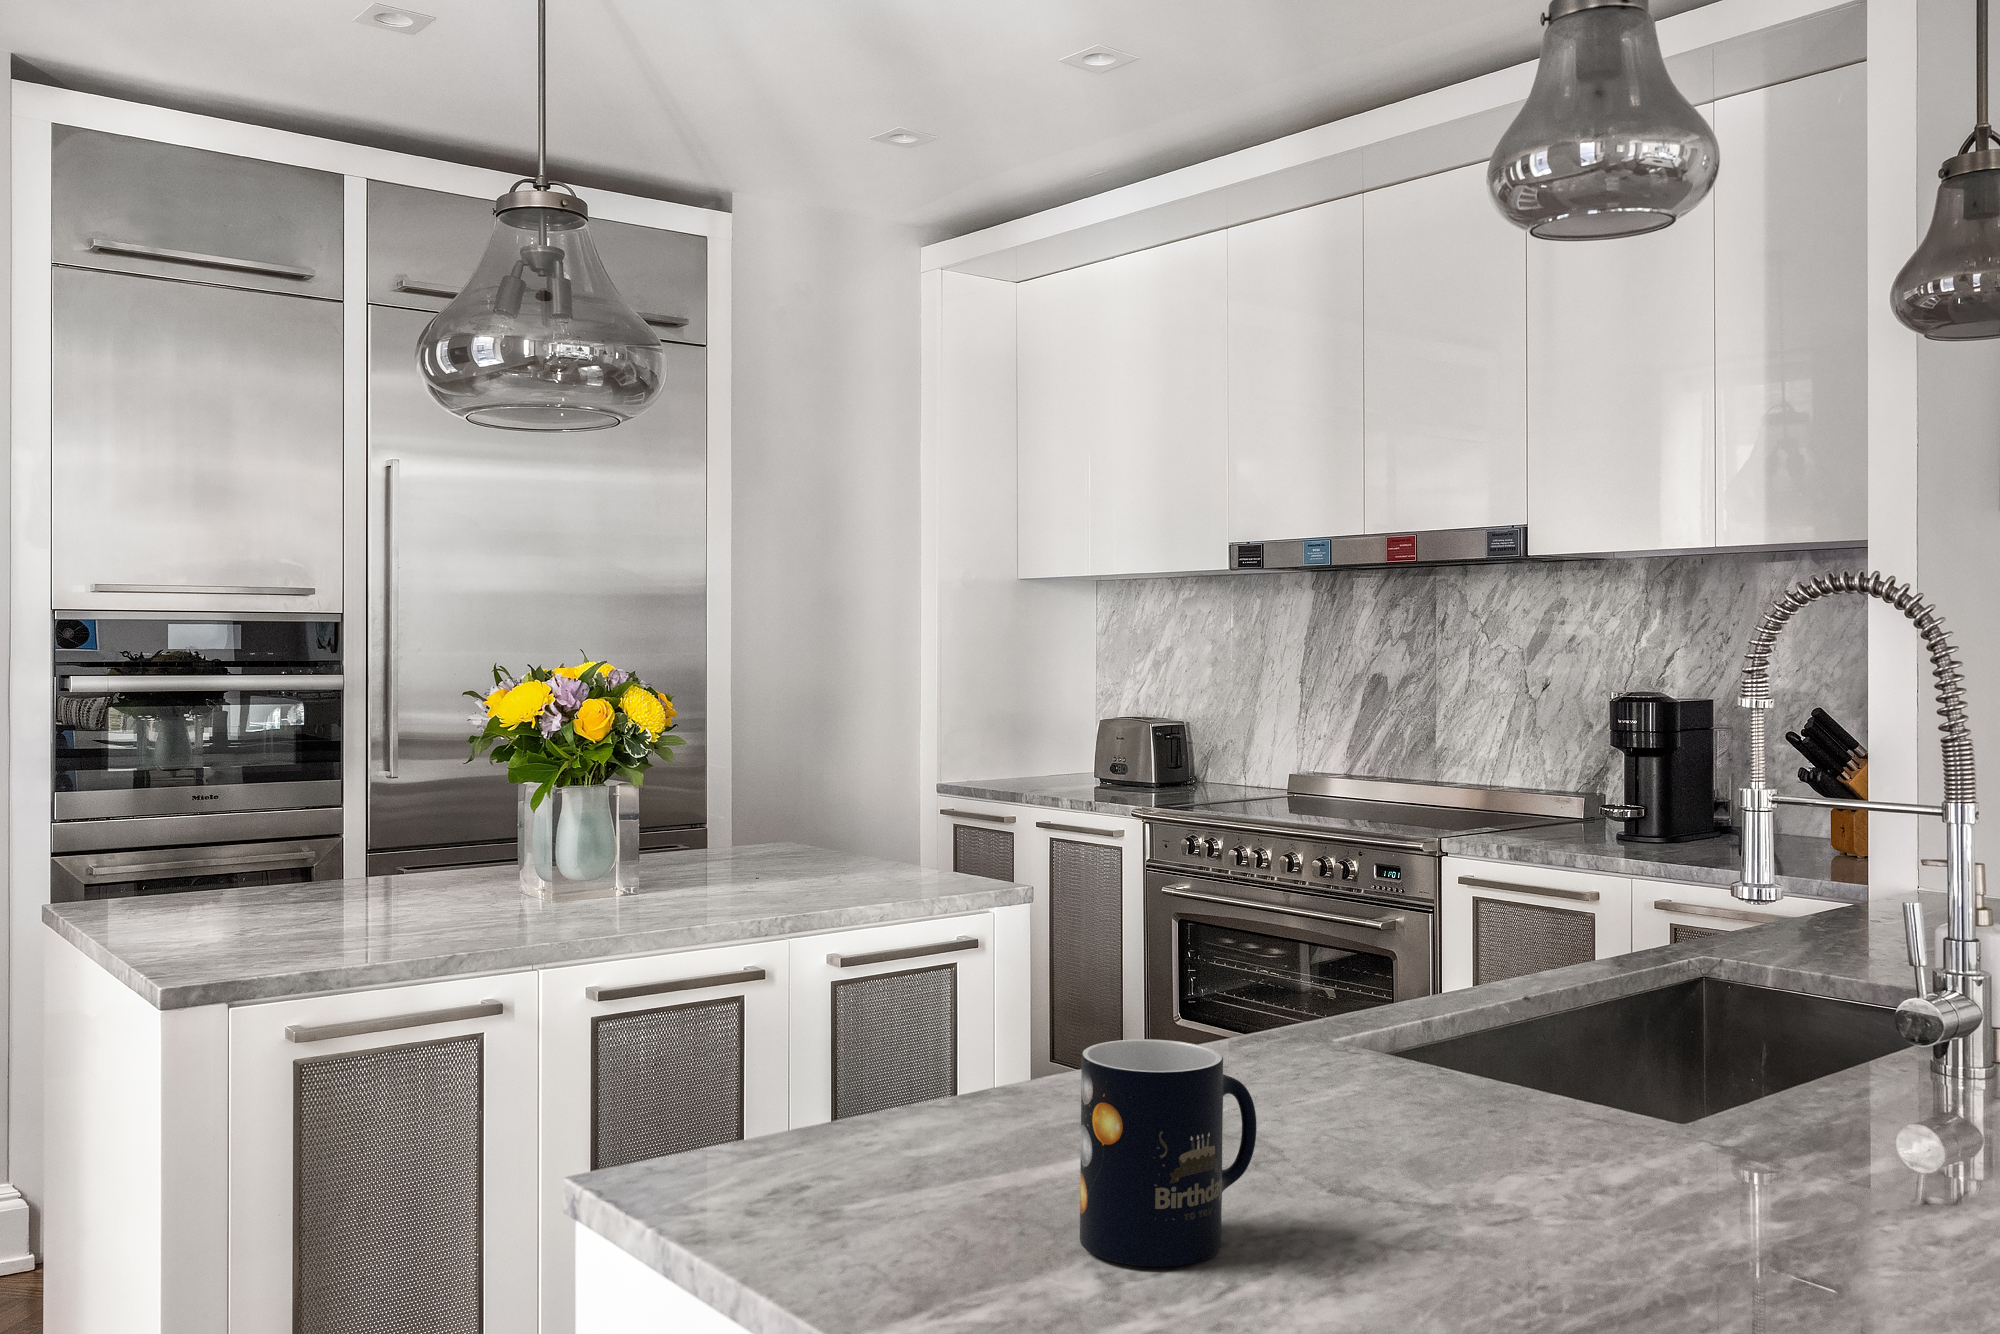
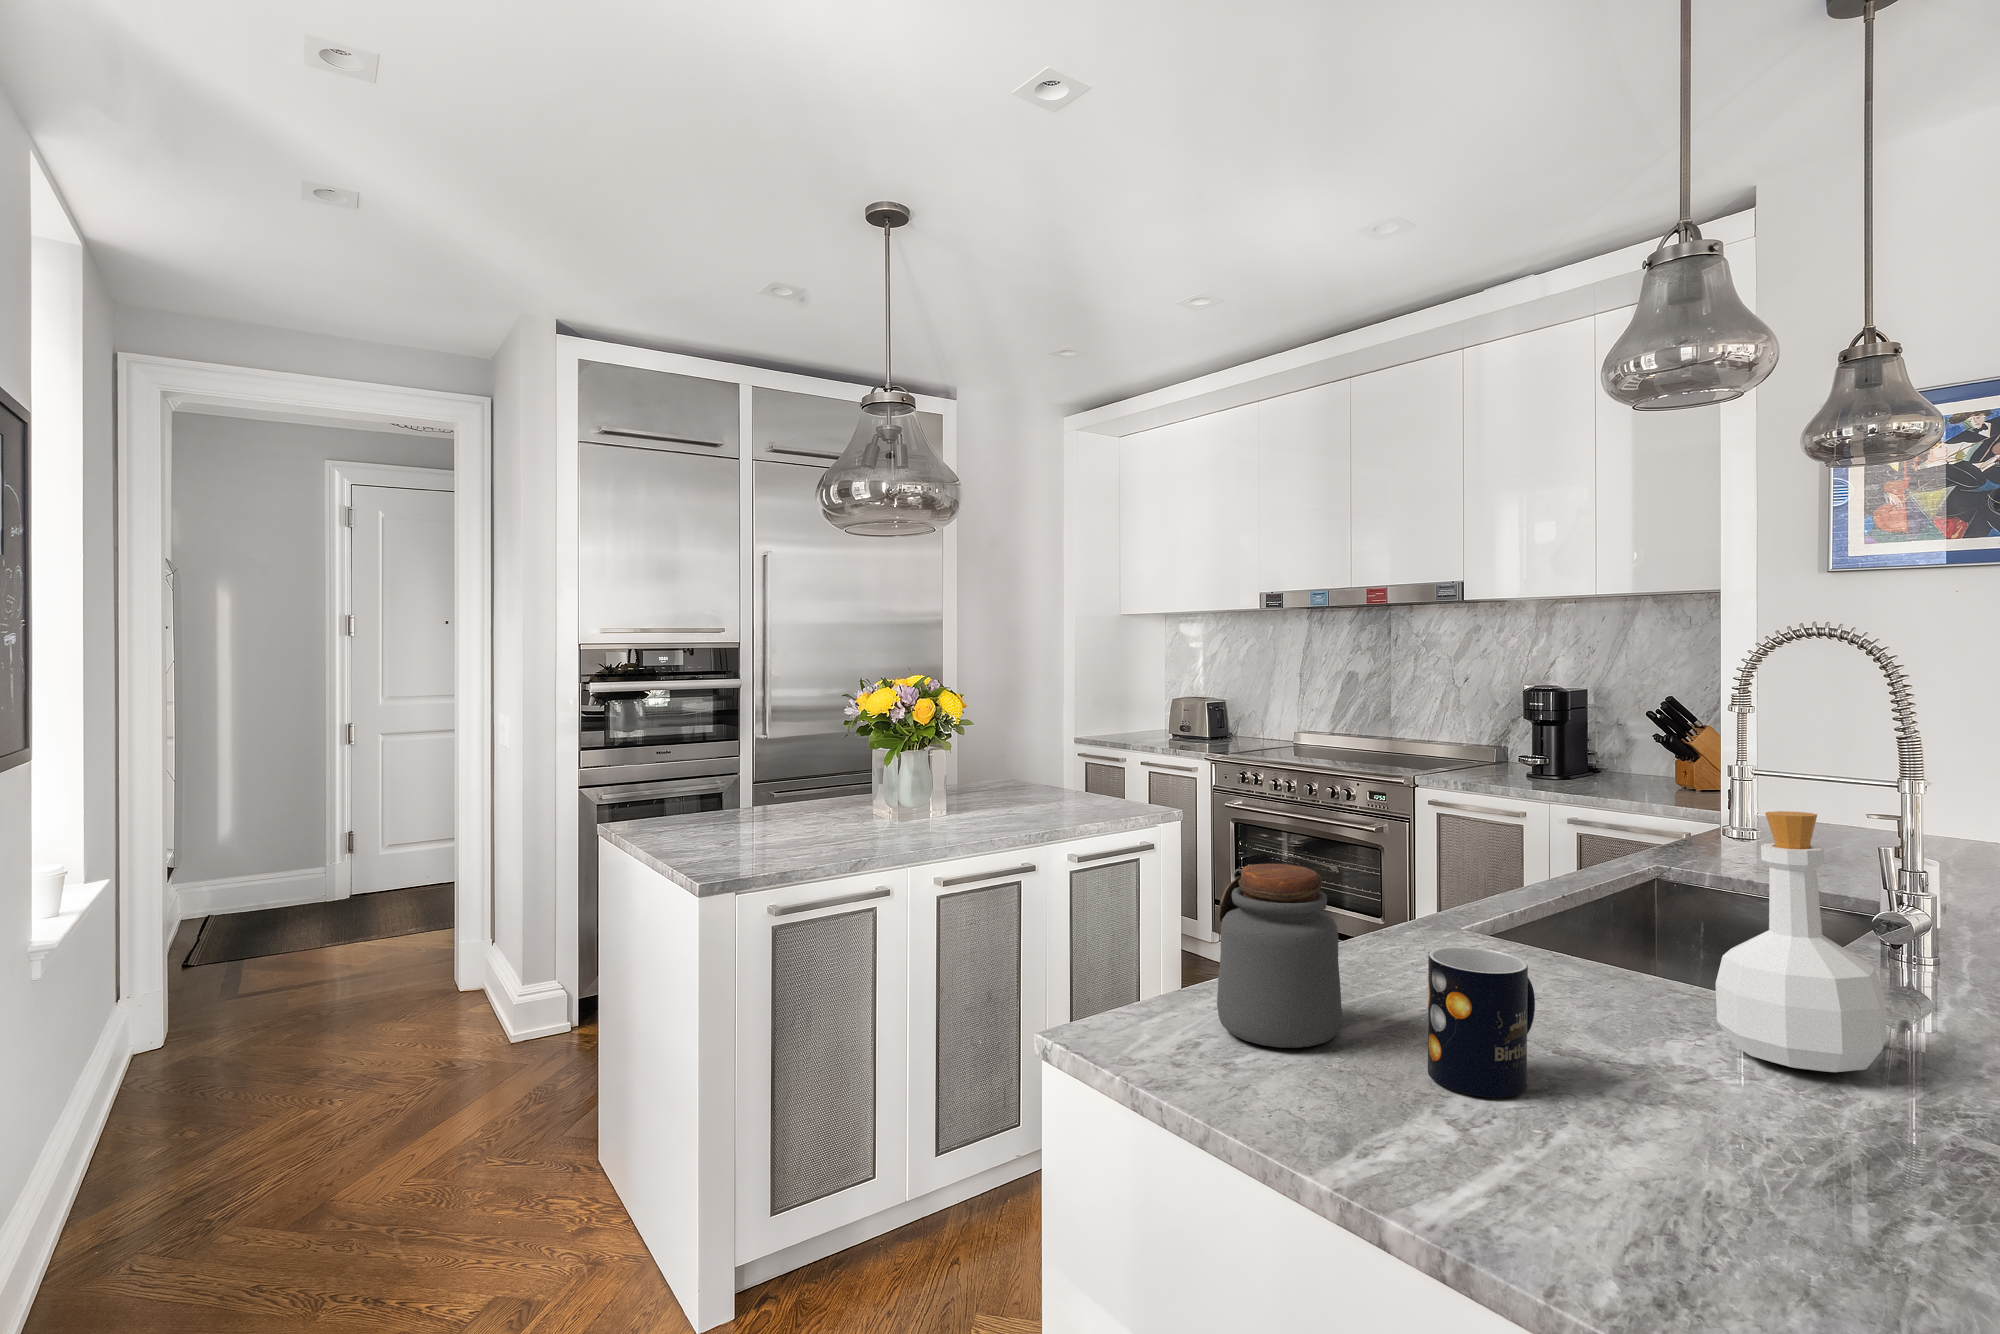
bottle: none [1551,832,1779,1229] -> present [1716,811,1887,1072]
jar: none [806,918,997,1203] -> present [1217,864,1342,1048]

